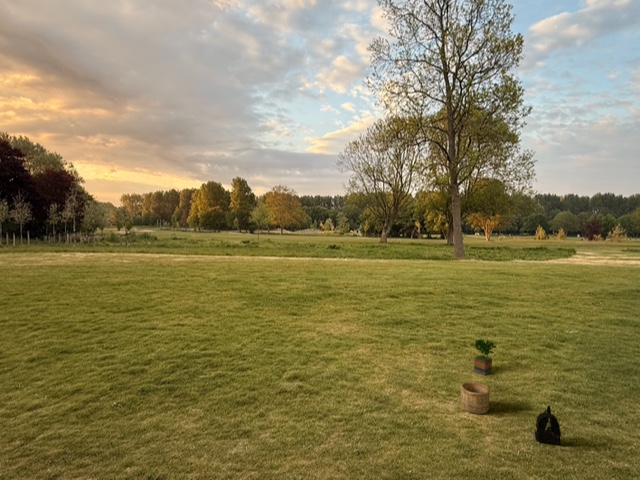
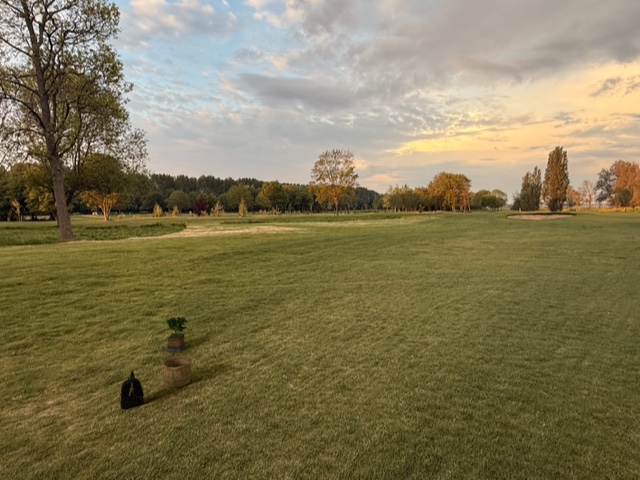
potted tree: present [474,339,496,375] -> present [166,317,188,352]
wooden bucket: present [460,381,490,414] -> present [162,356,191,388]

